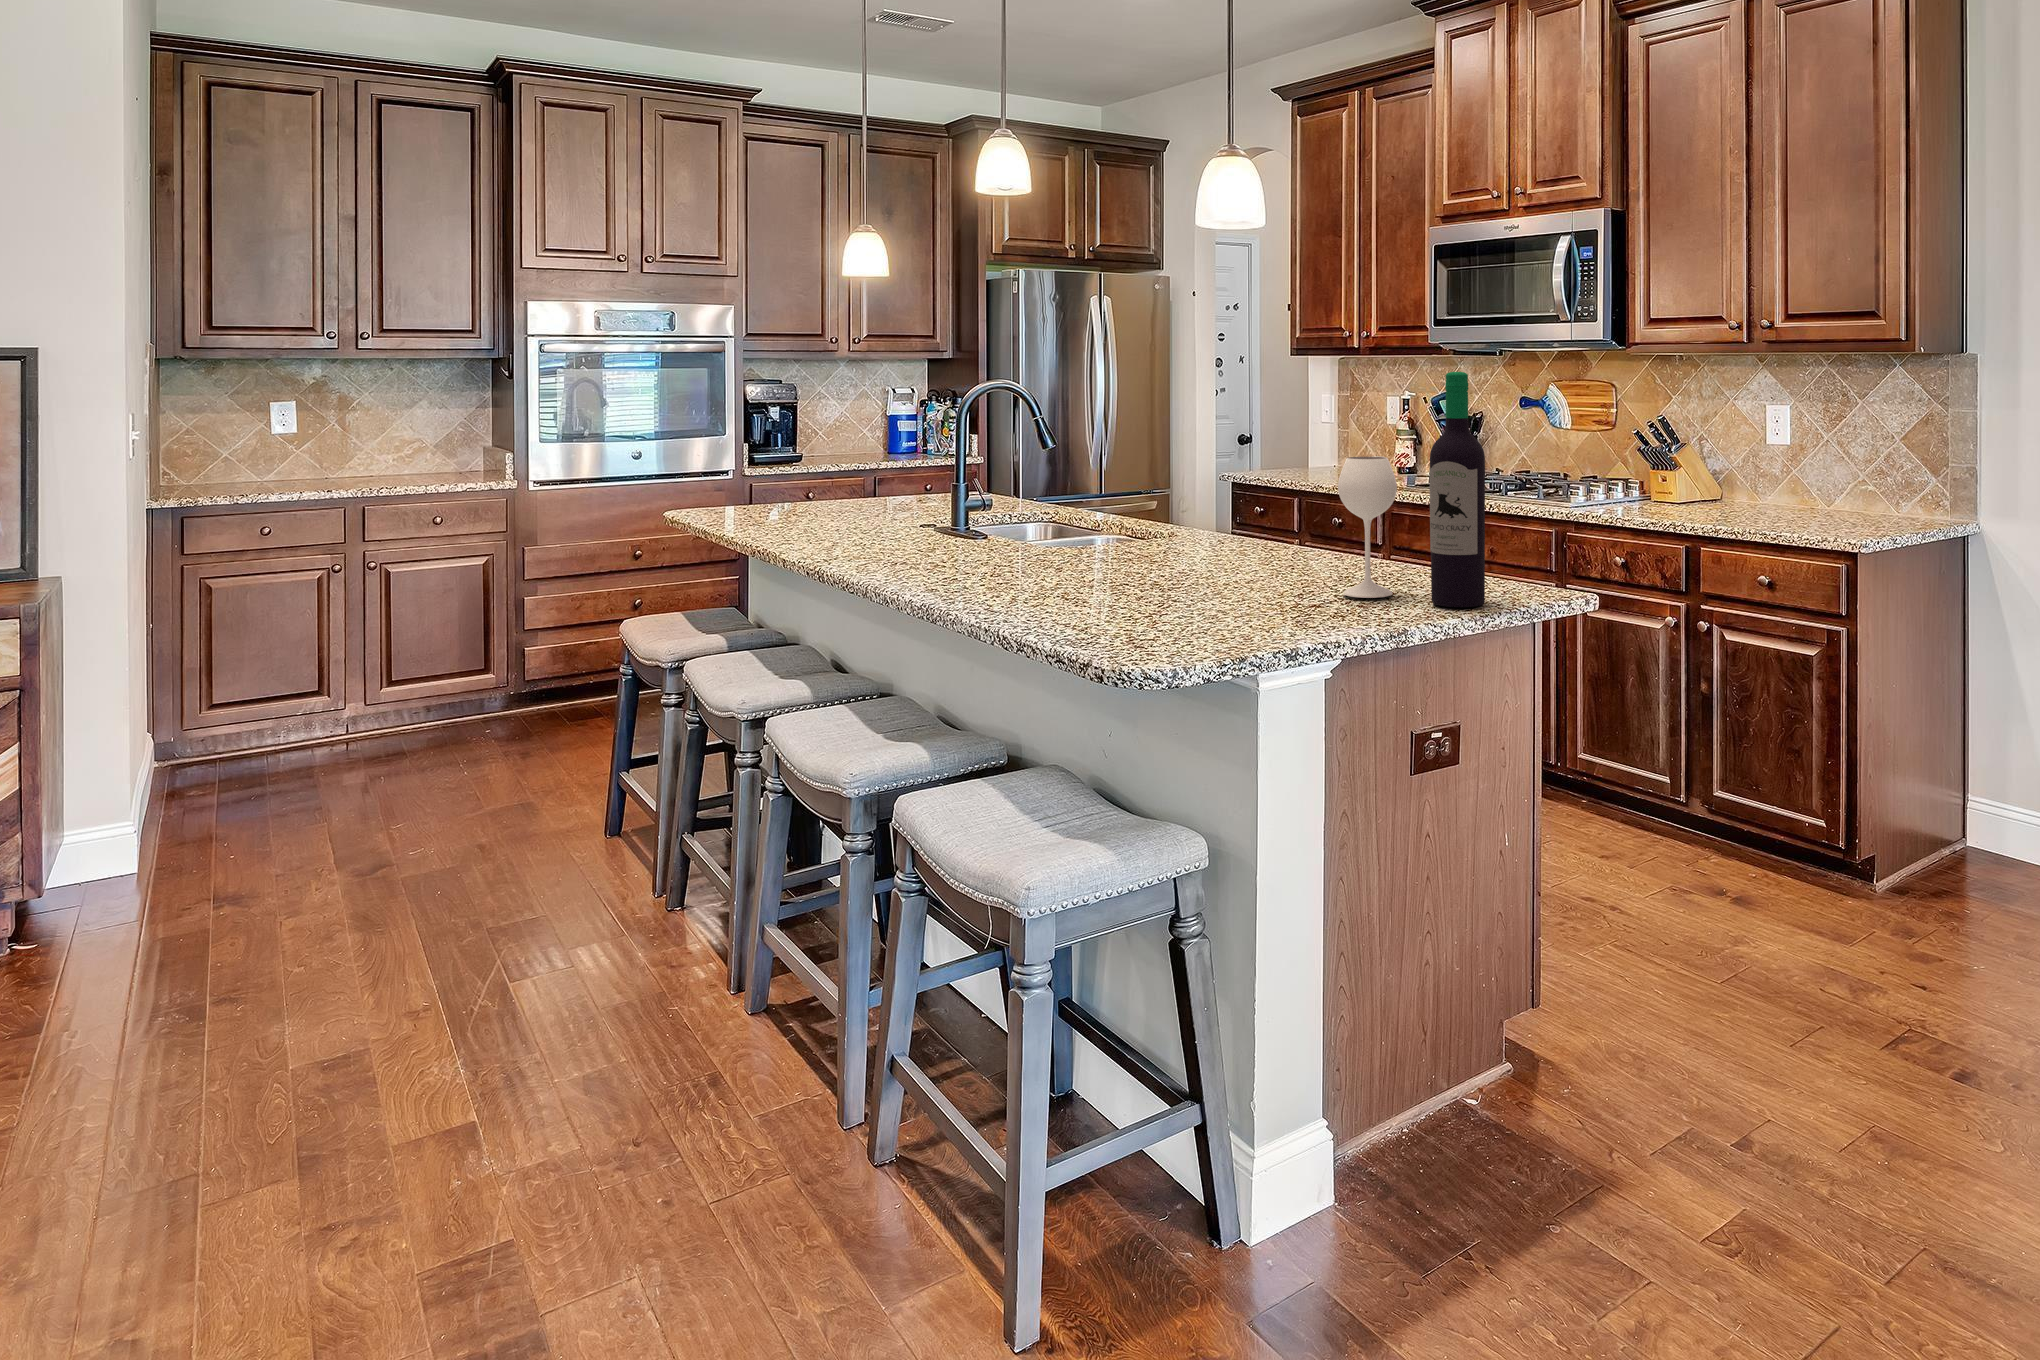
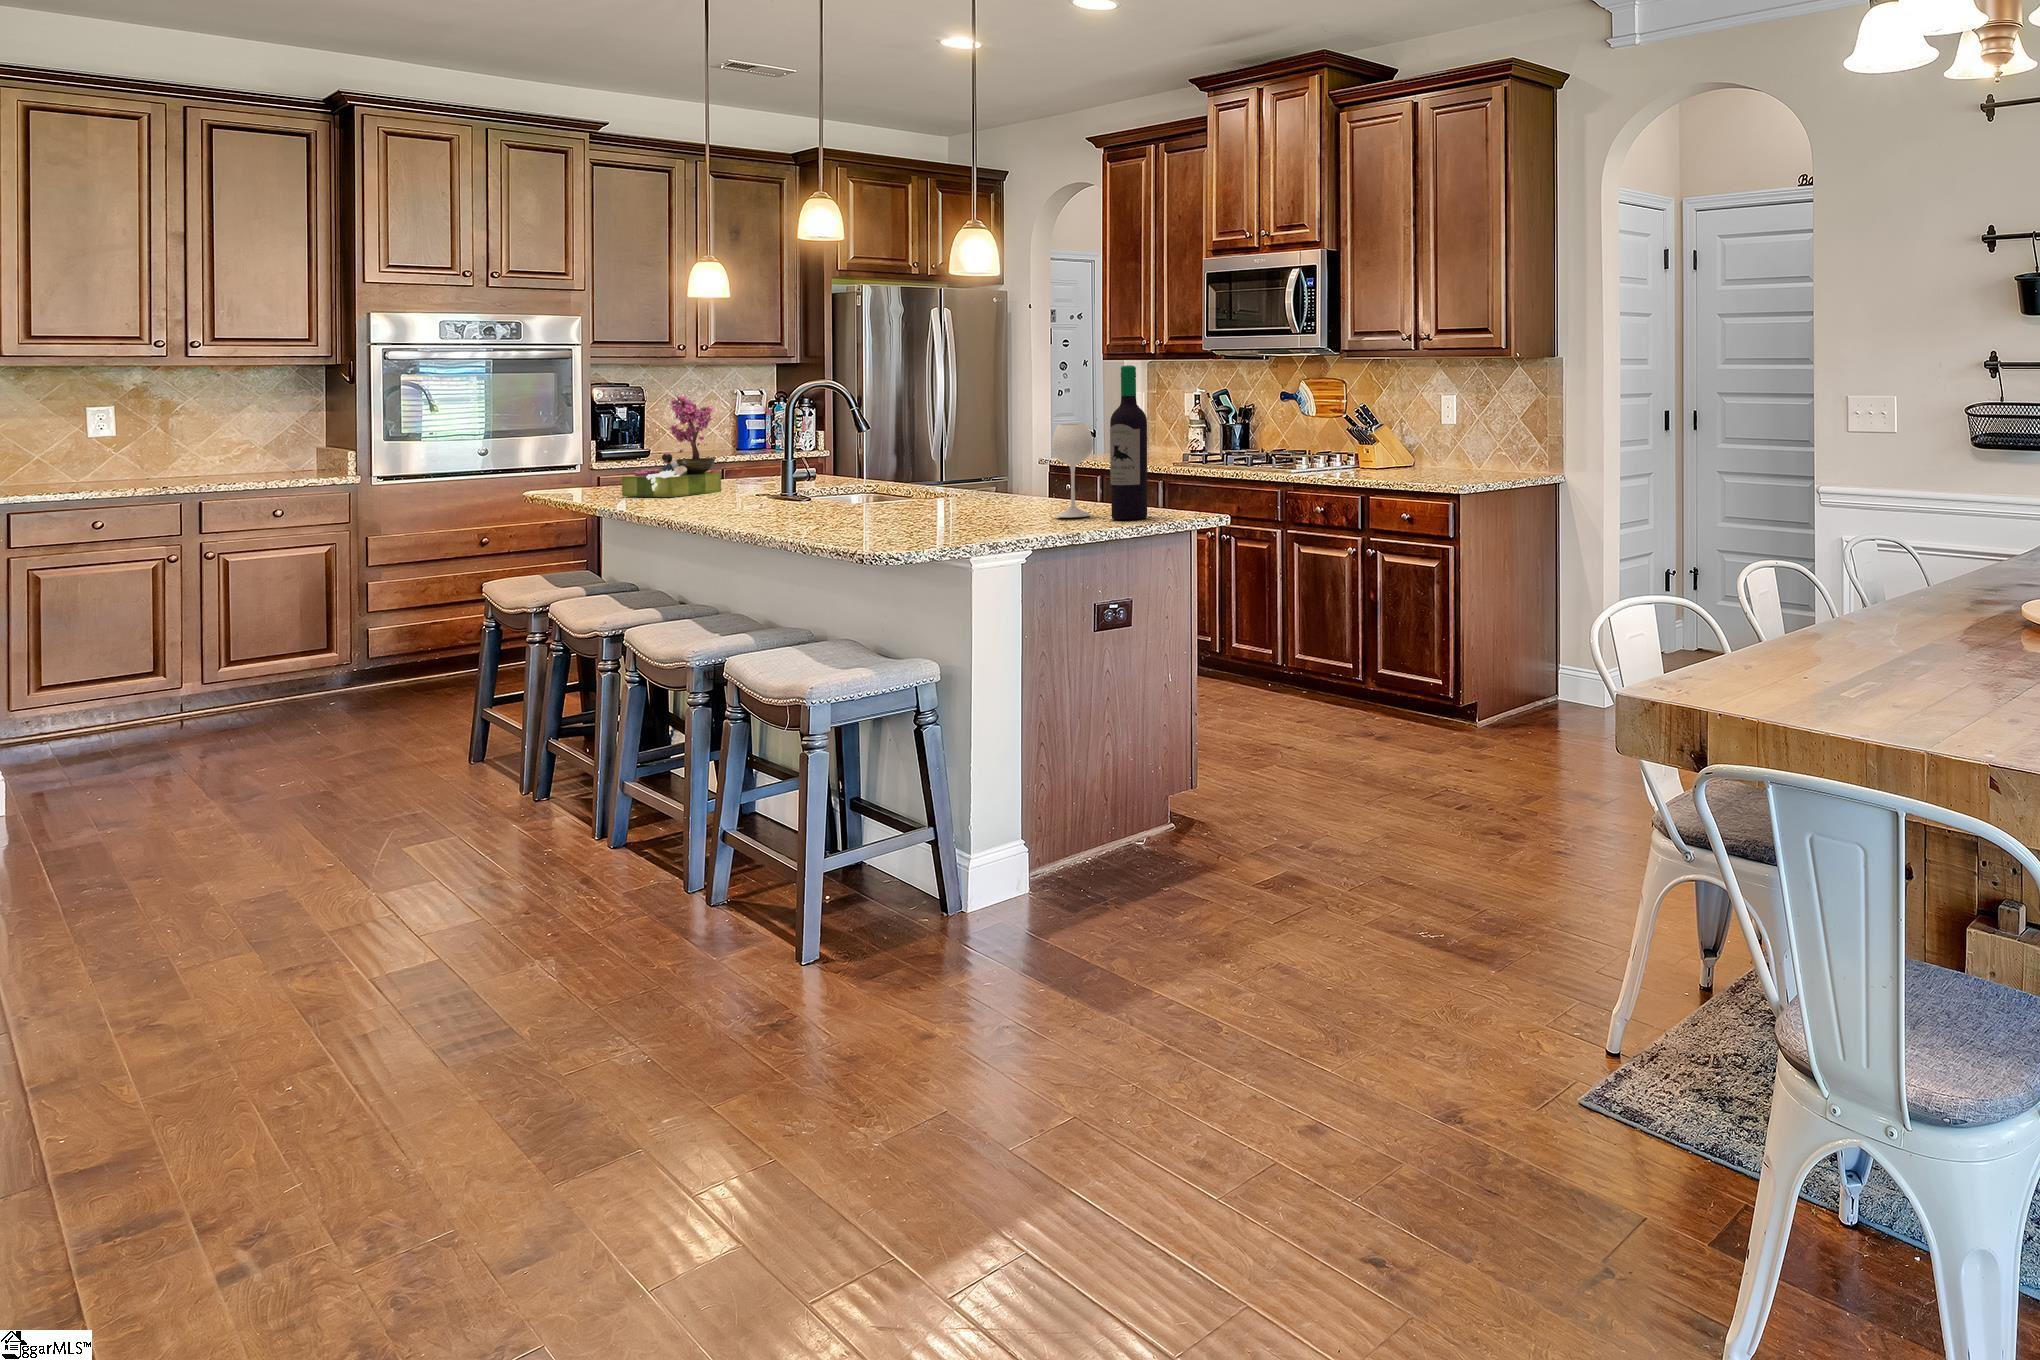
flower arrangement: none [775,397,884,527] -> present [622,396,721,497]

